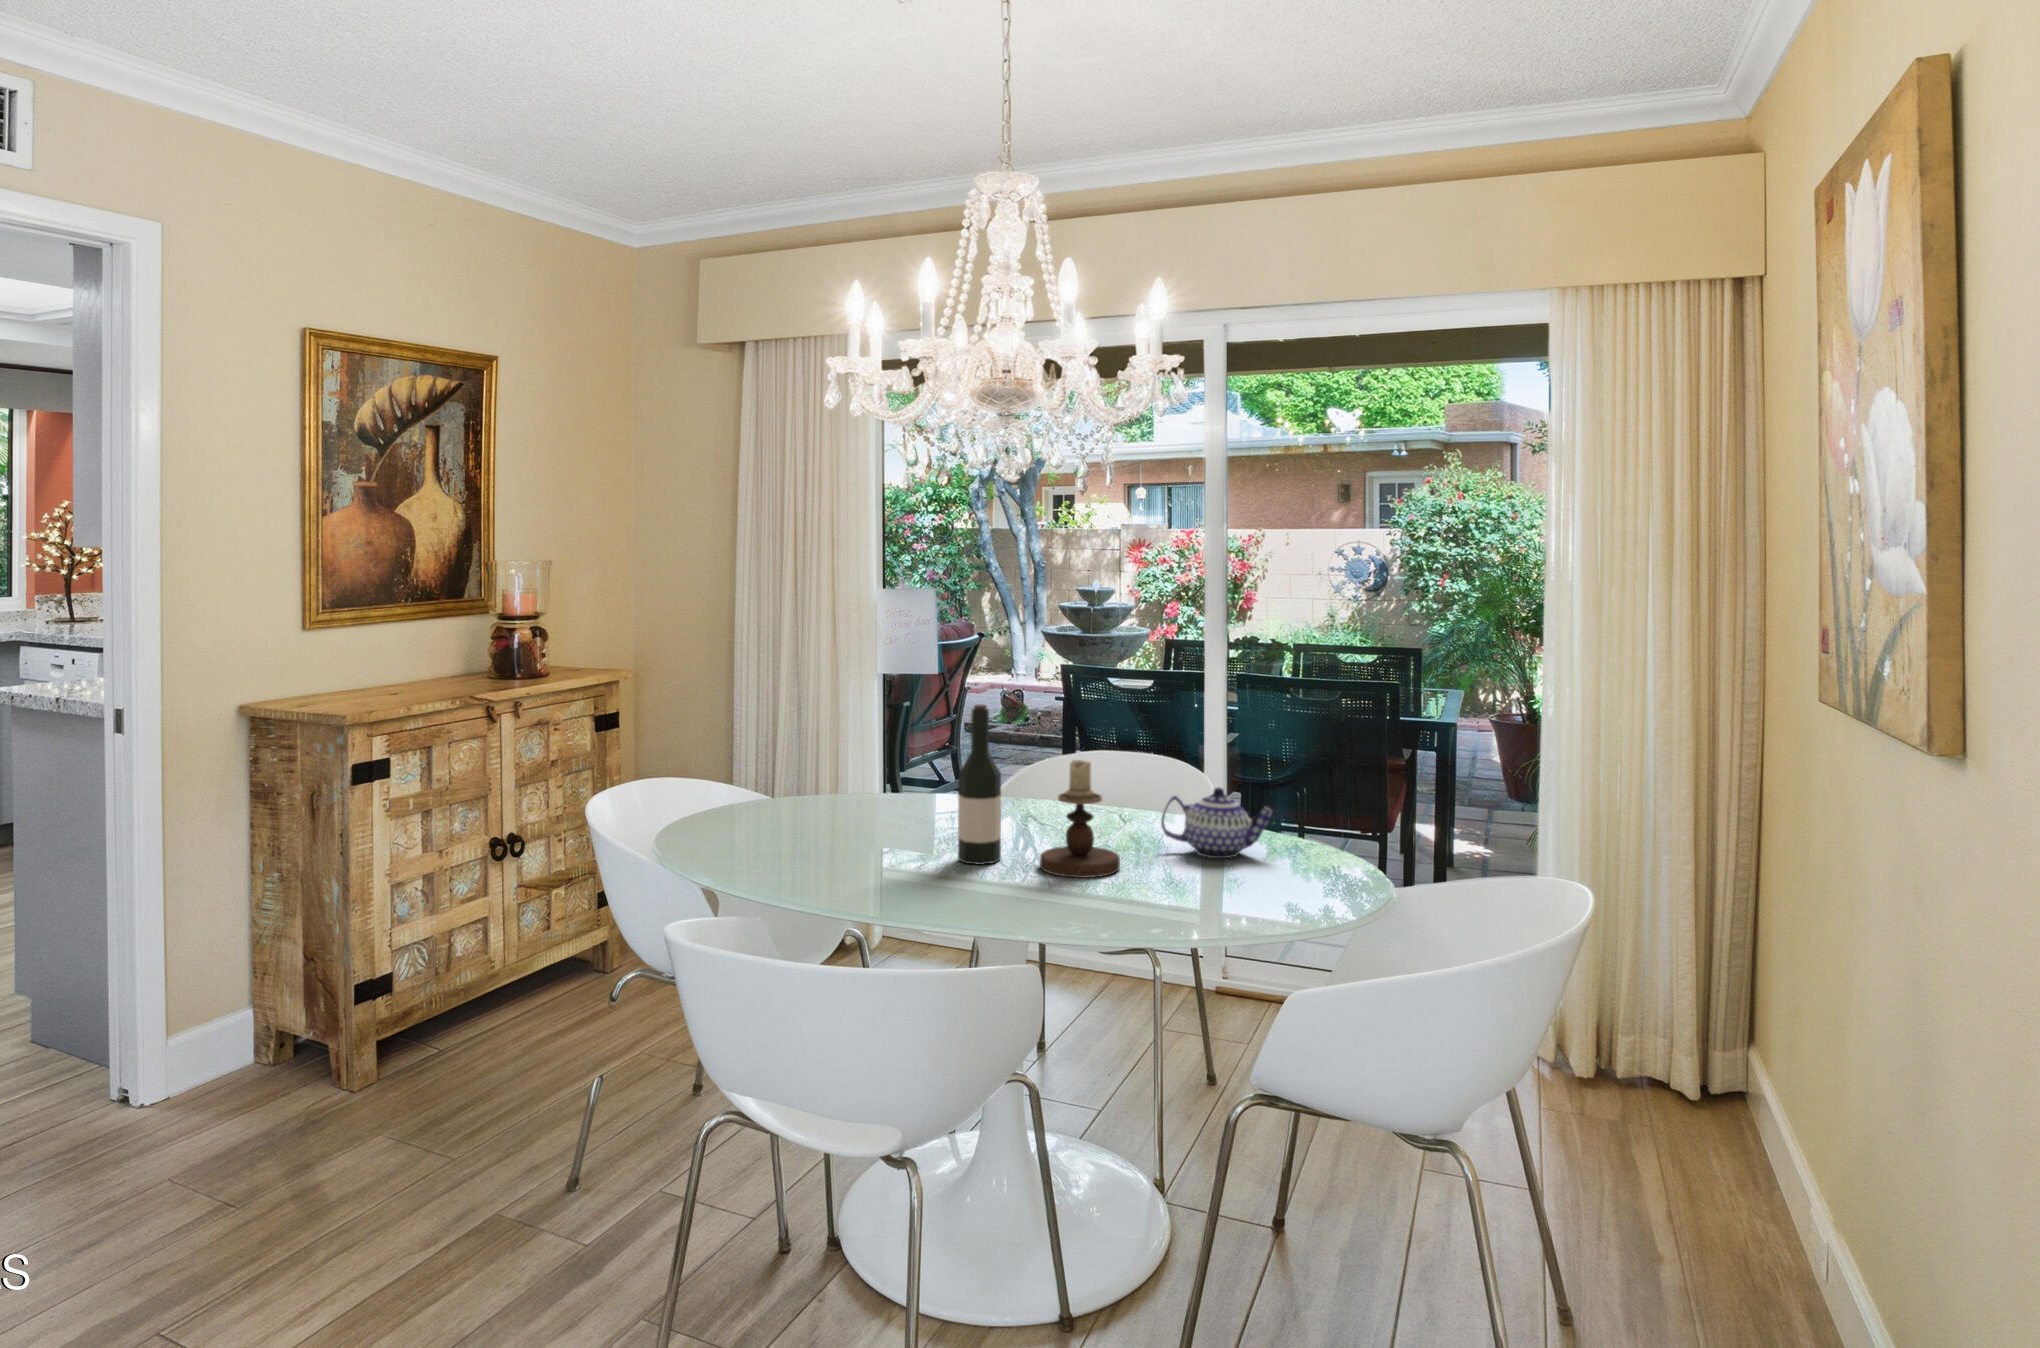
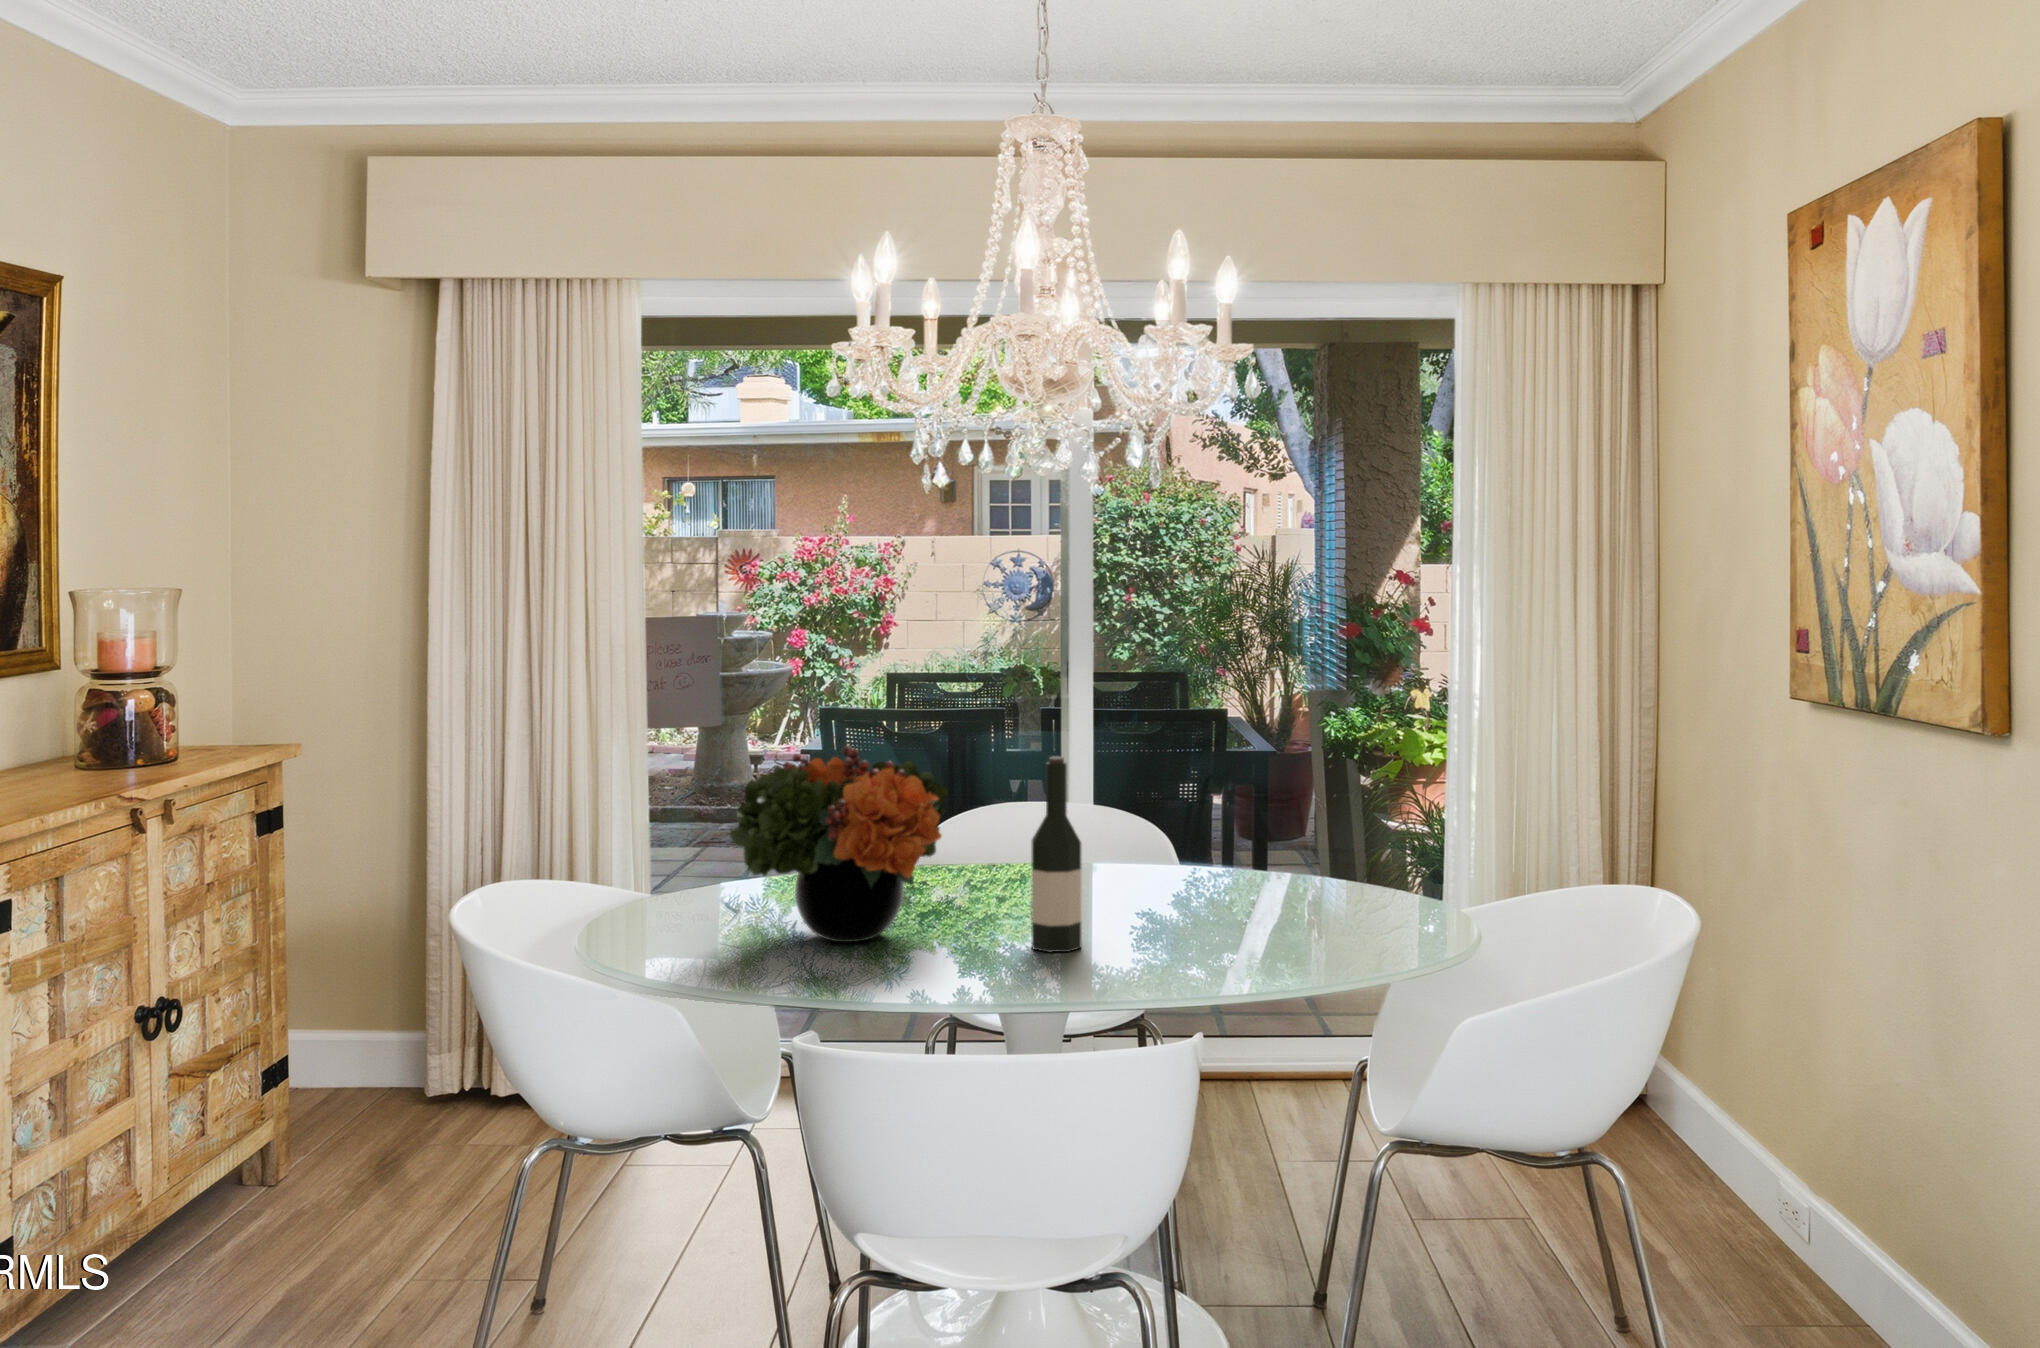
flower arrangement: none [762,687,937,839] -> present [730,746,948,942]
candlestick: present [1040,760,1120,878] -> none [1134,815,1228,953]
teapot: present [1161,788,1272,858] -> none [1227,835,1349,915]

